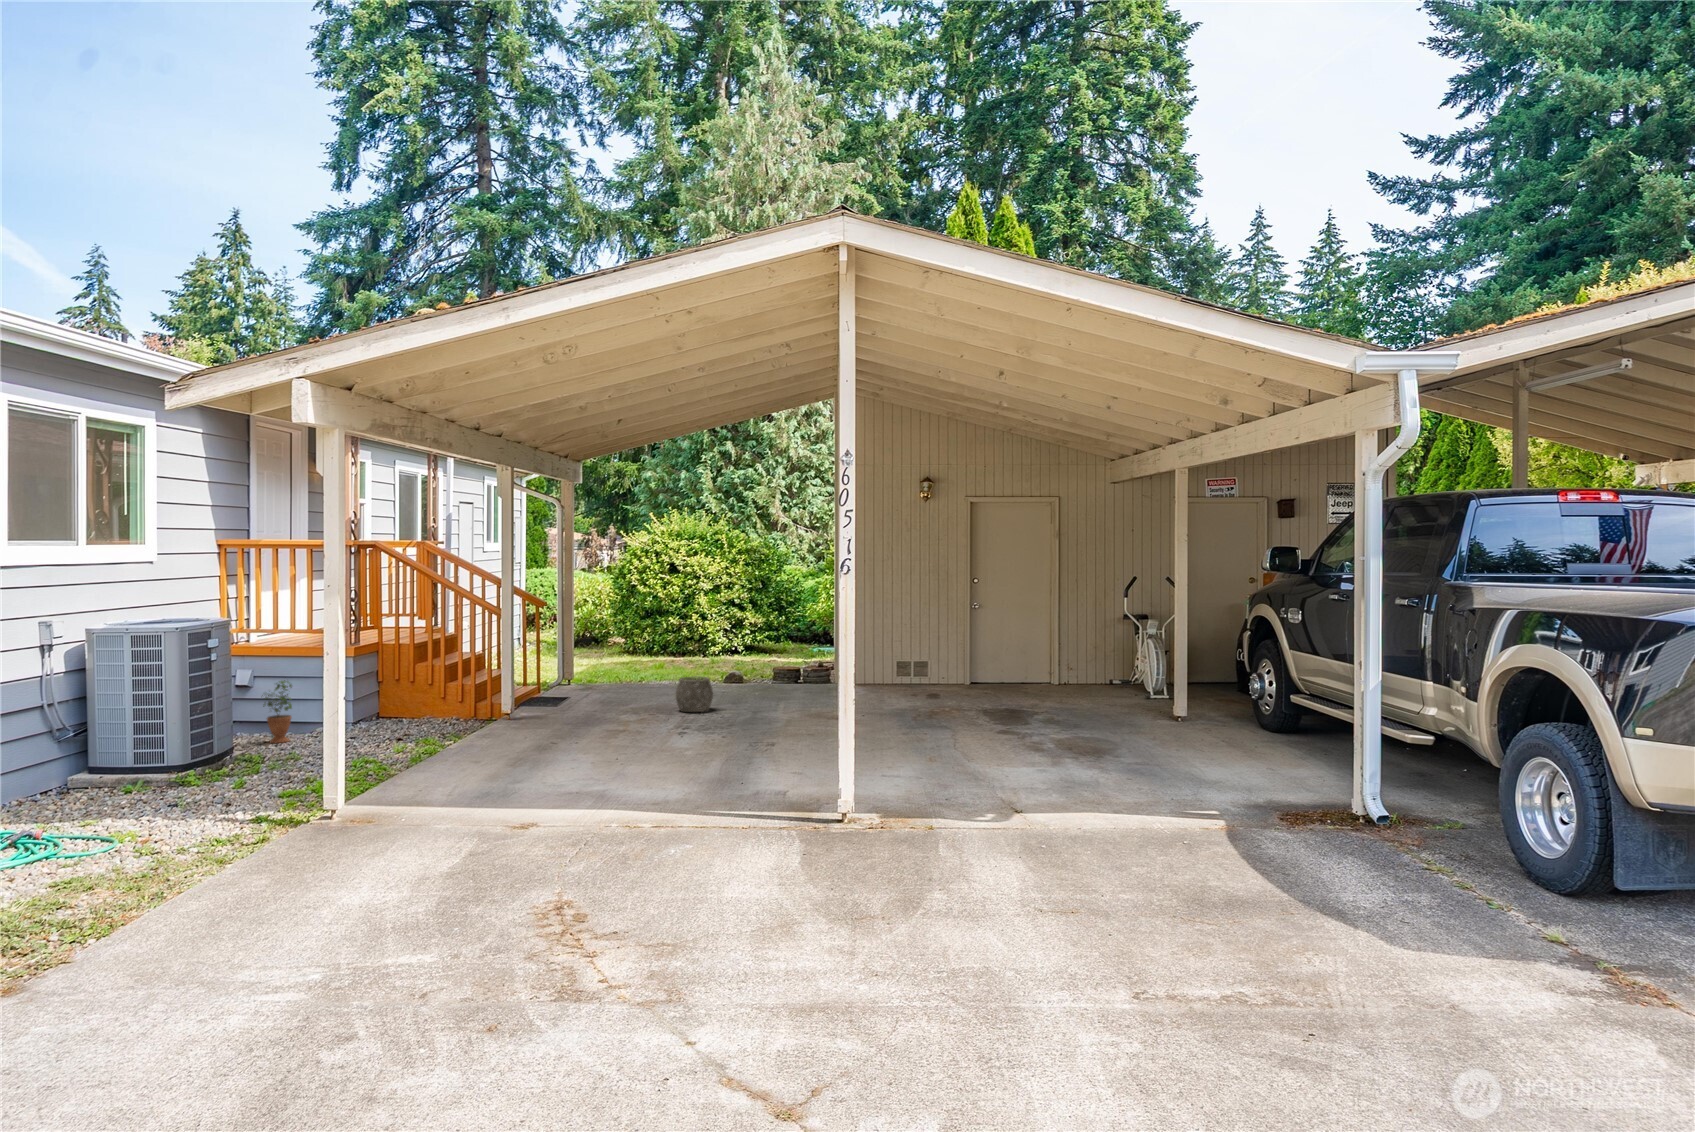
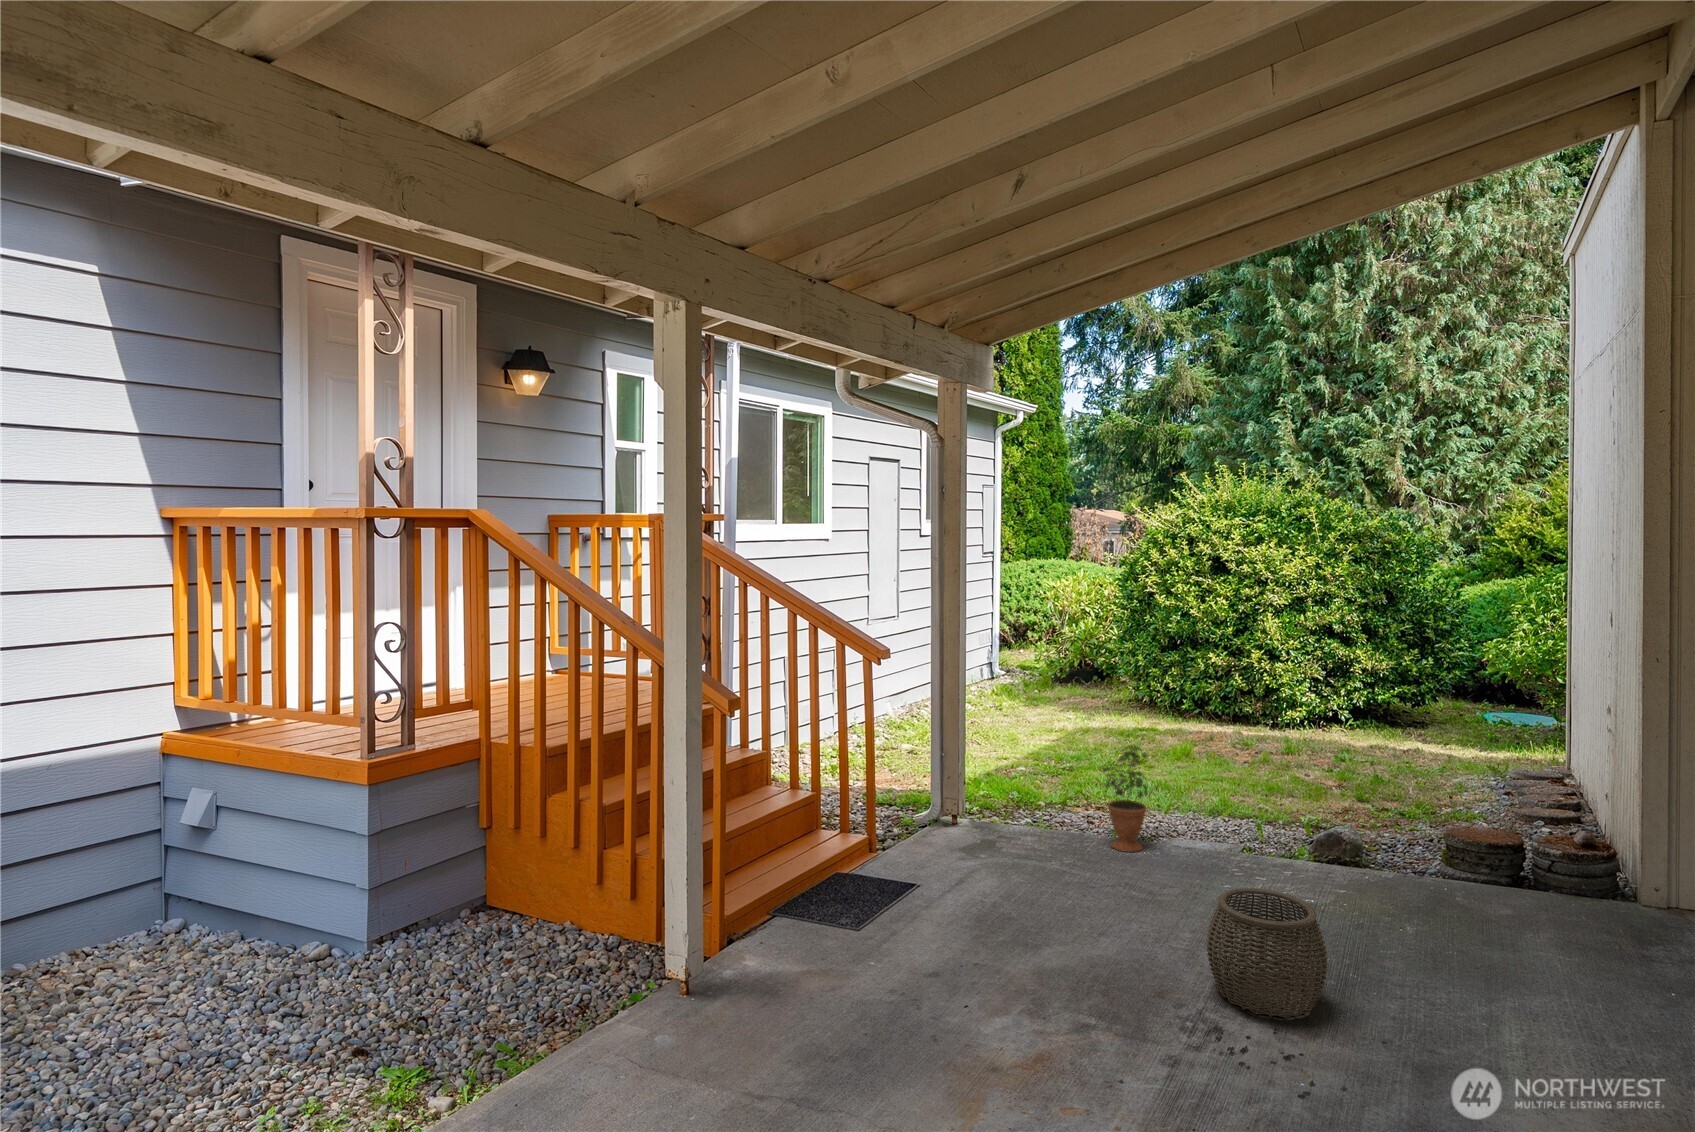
potted plant: present [262,680,292,743] -> present [1101,746,1148,852]

